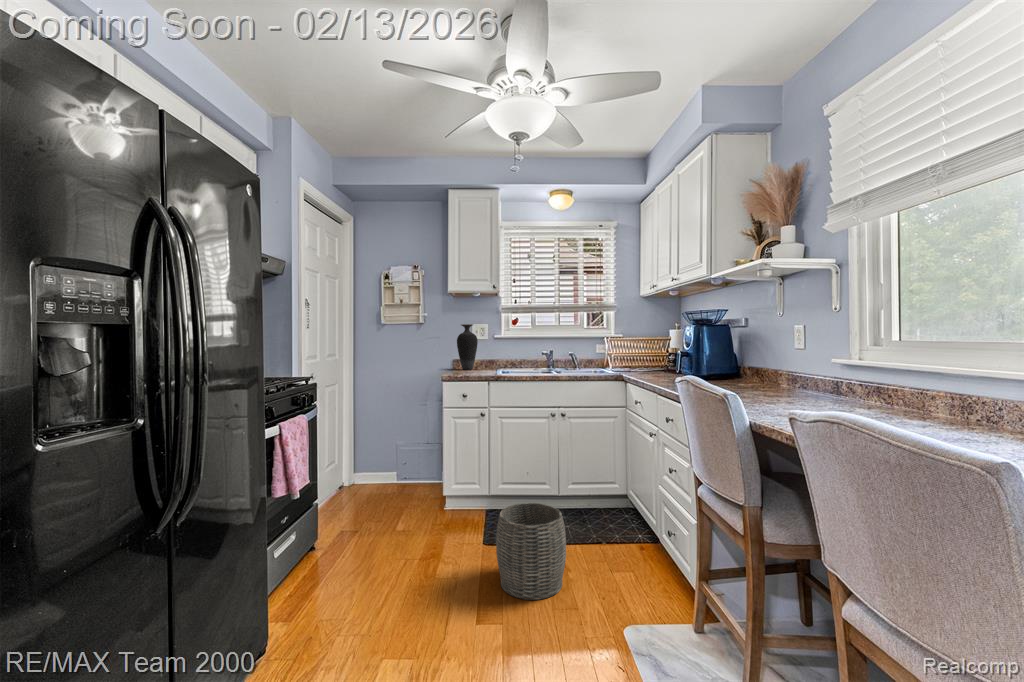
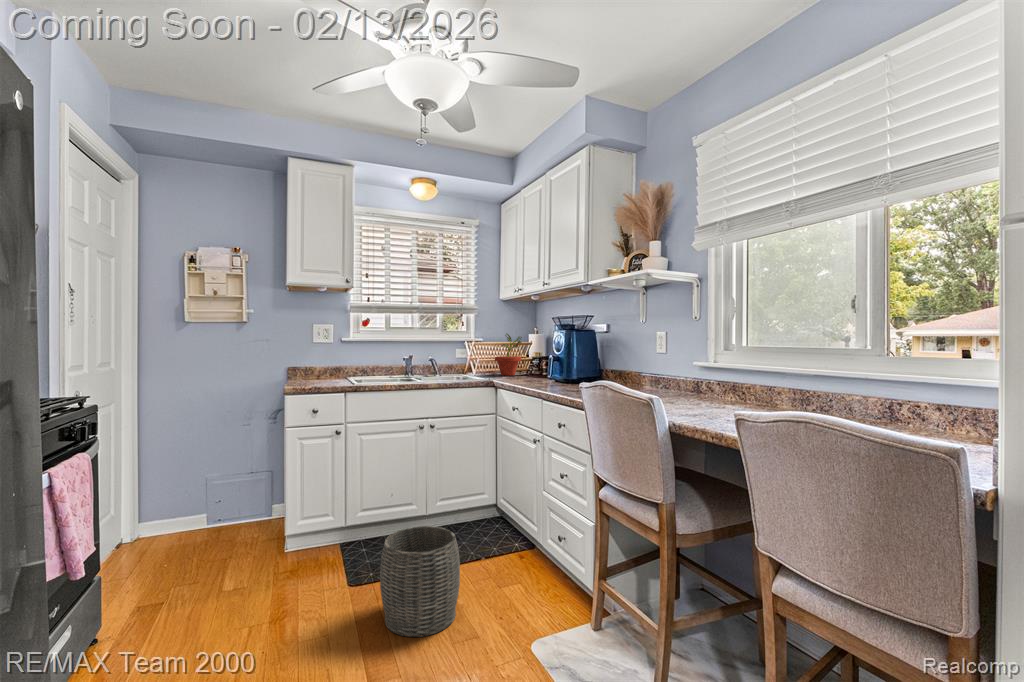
vase: present [457,324,478,370] -> none [293,324,320,379]
potted plant: none [632,329,660,370] -> present [495,333,522,375]

